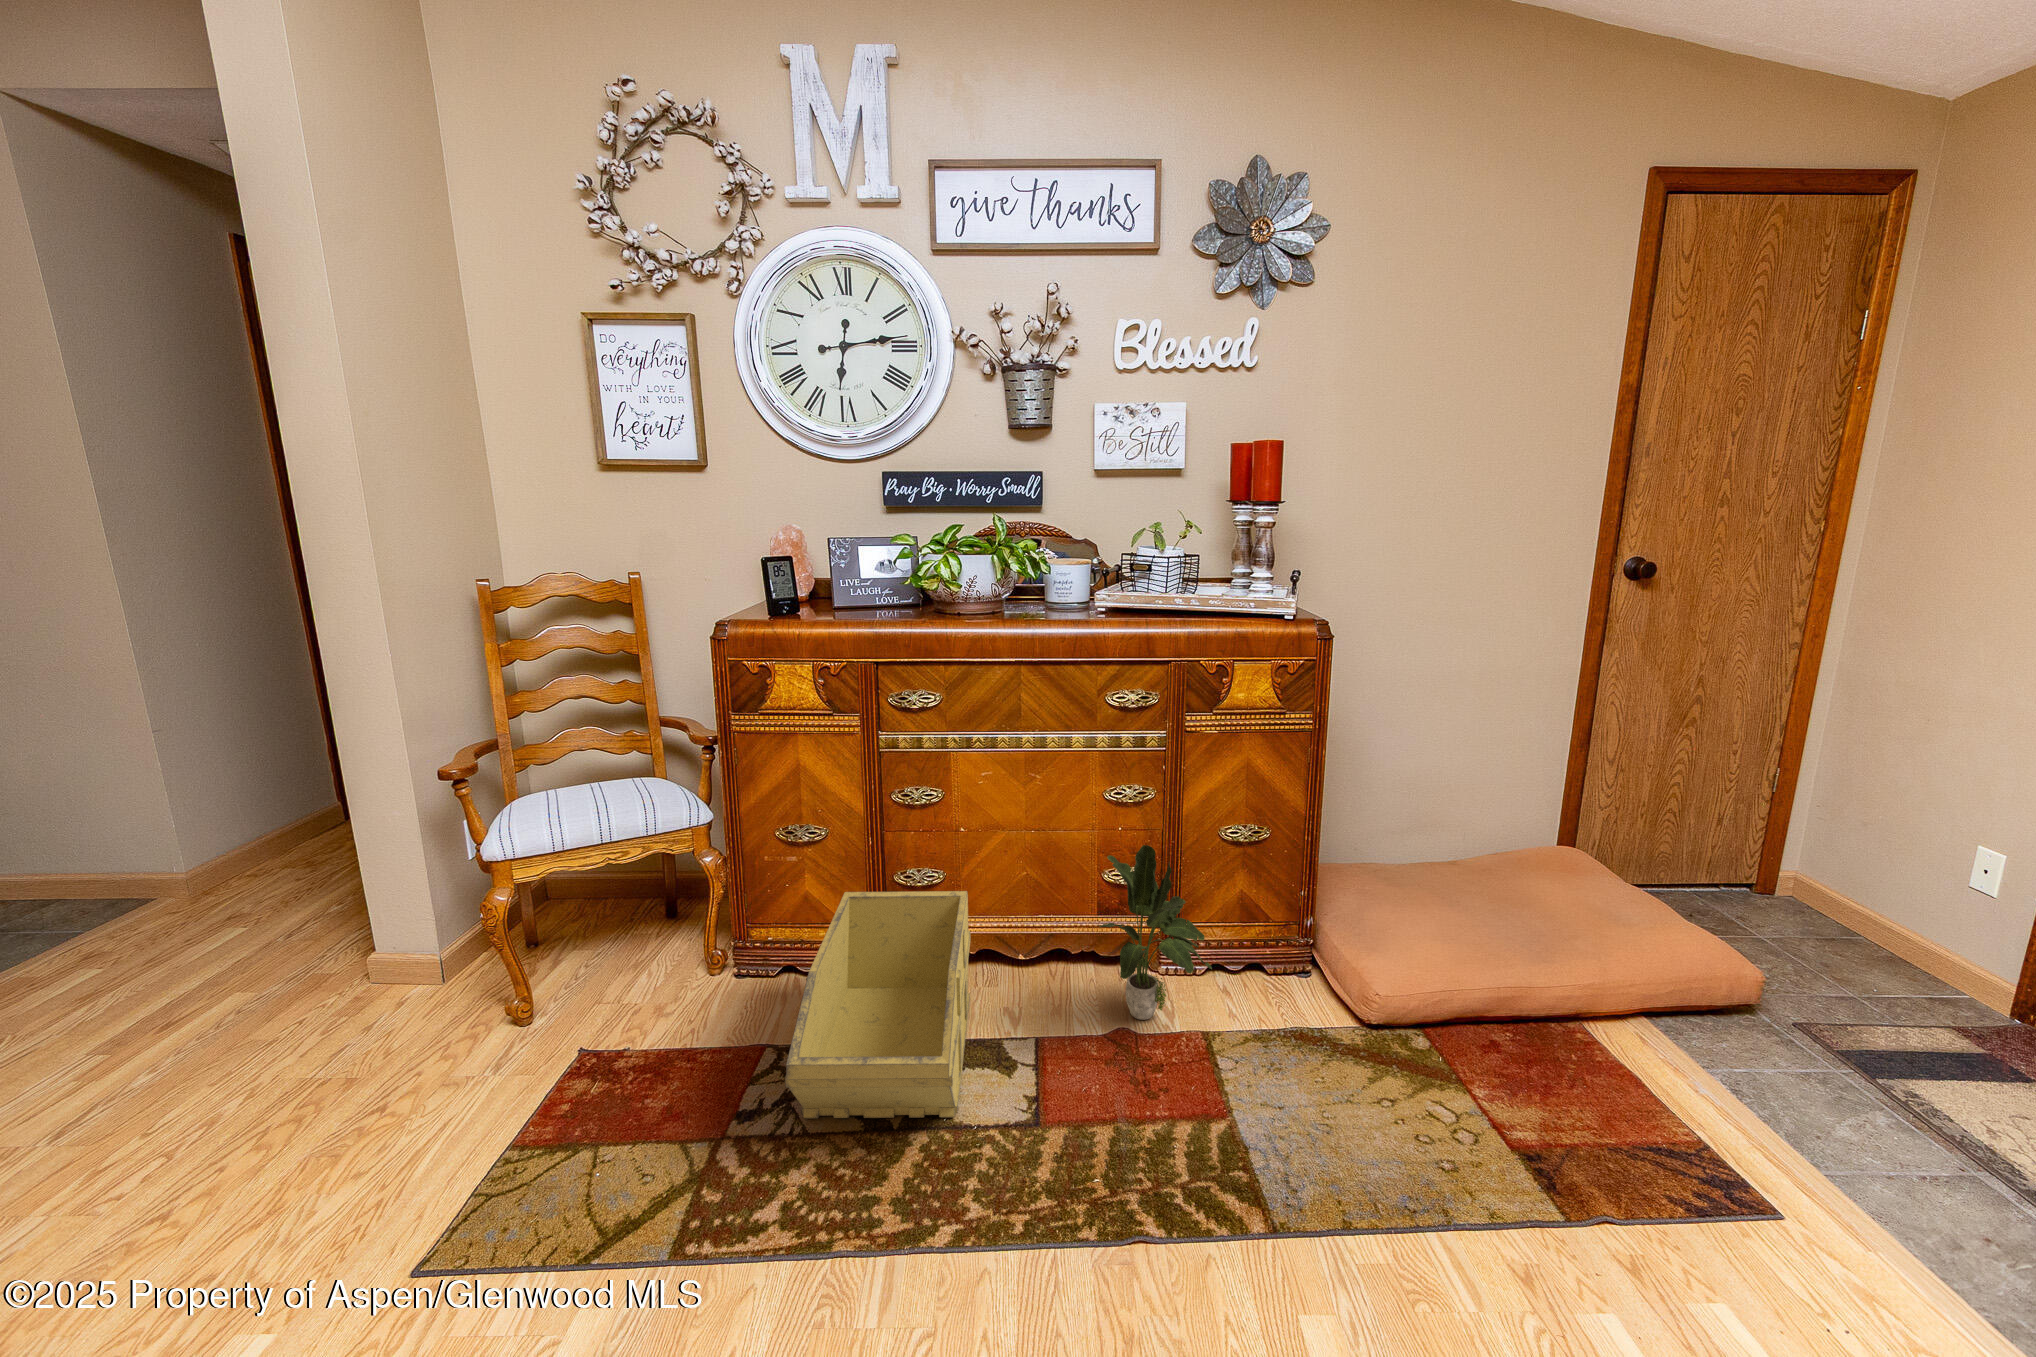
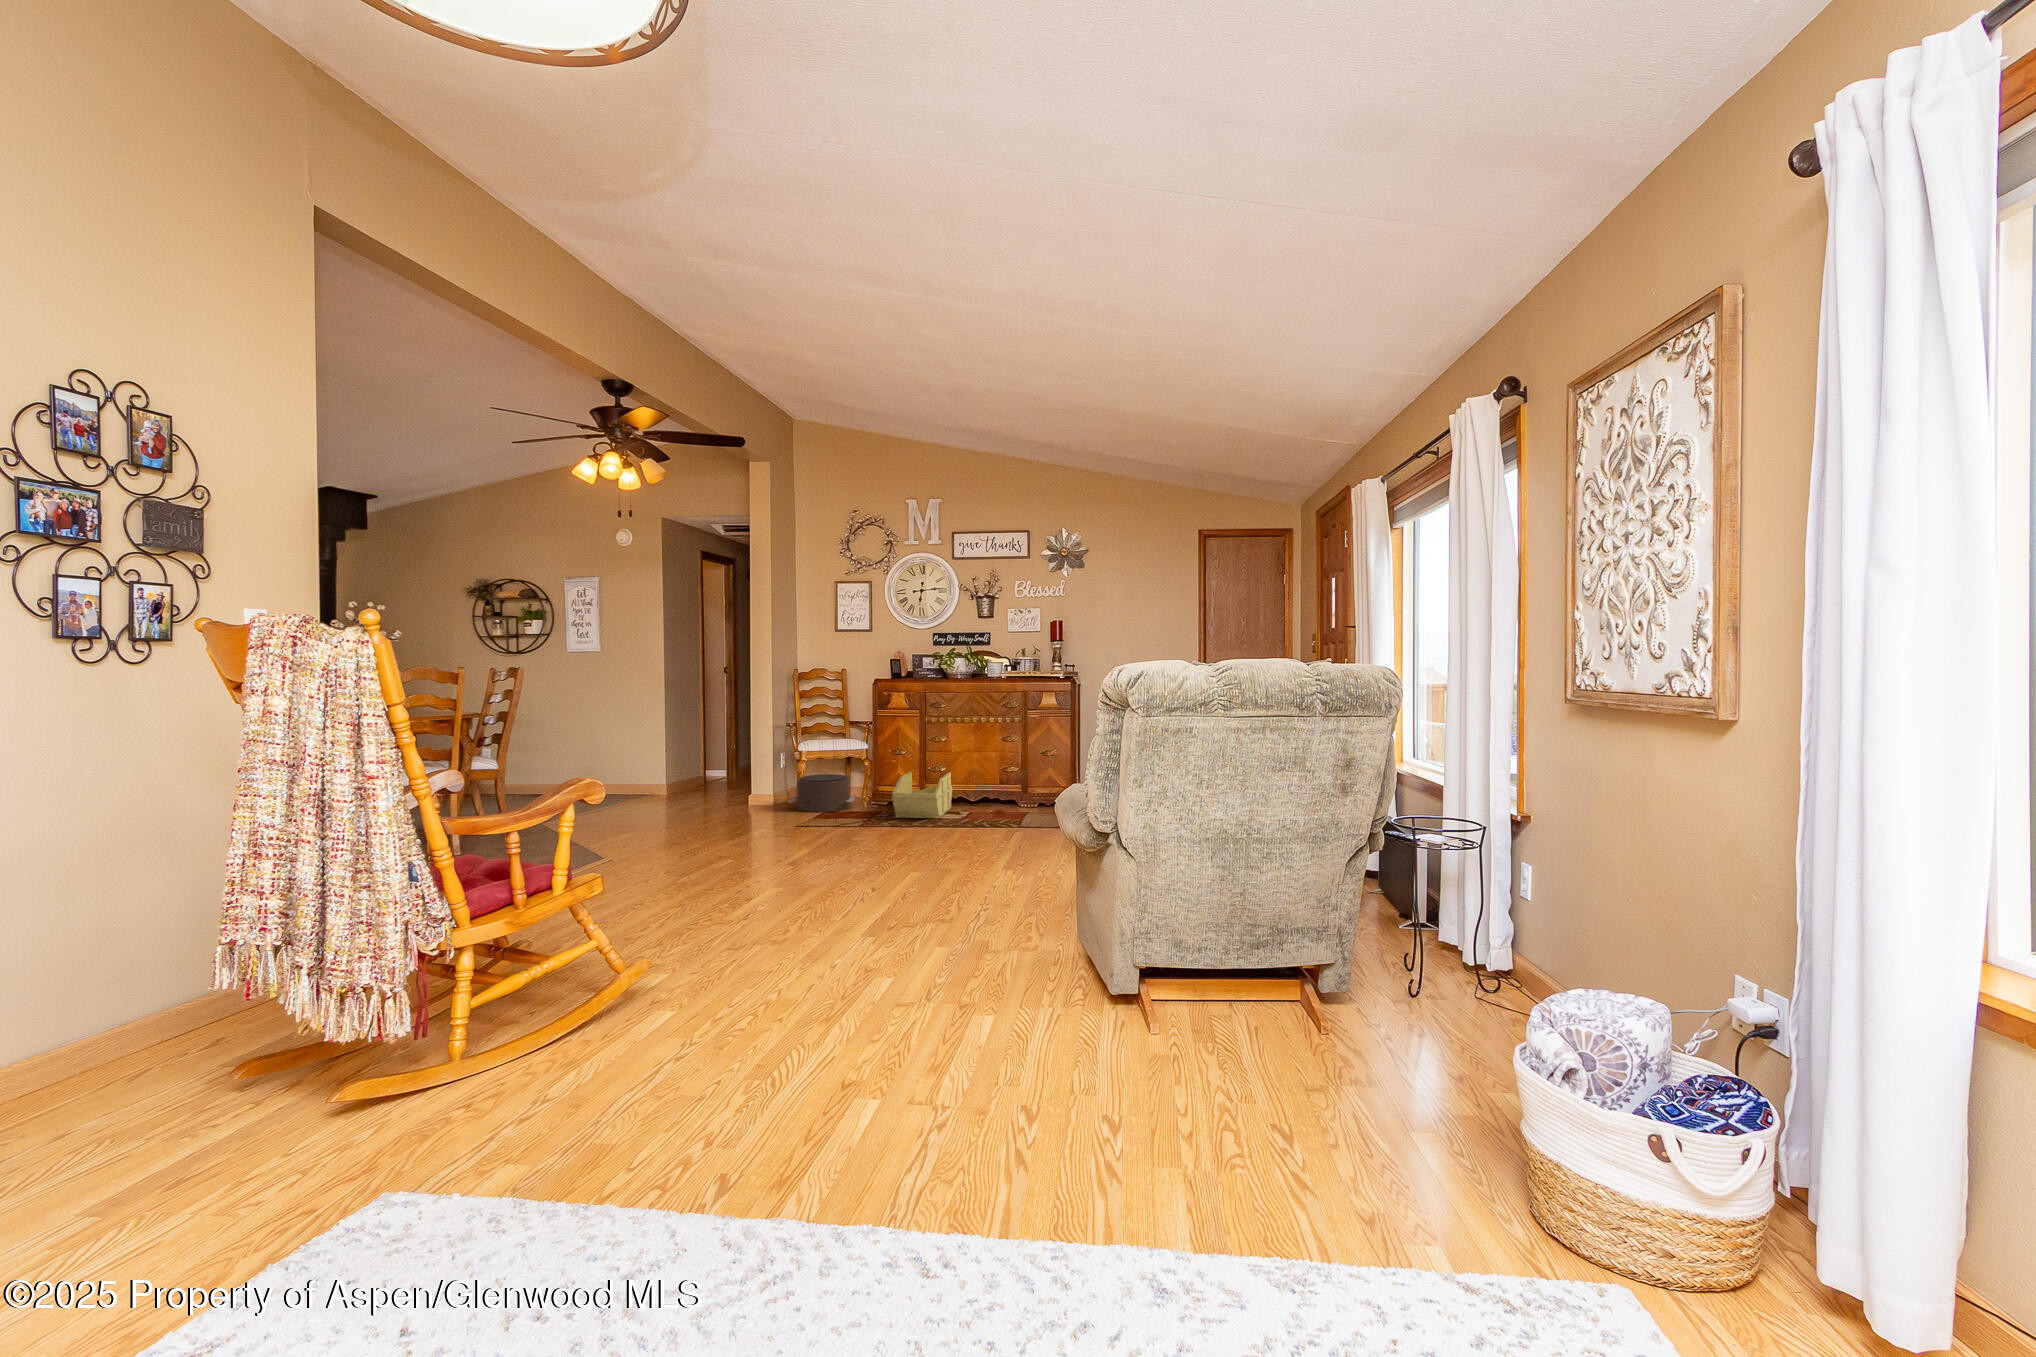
potted plant: present [1097,845,1212,1020] -> none [988,752,1028,811]
pouf: none [431,900,678,1073] -> present [788,774,856,812]

